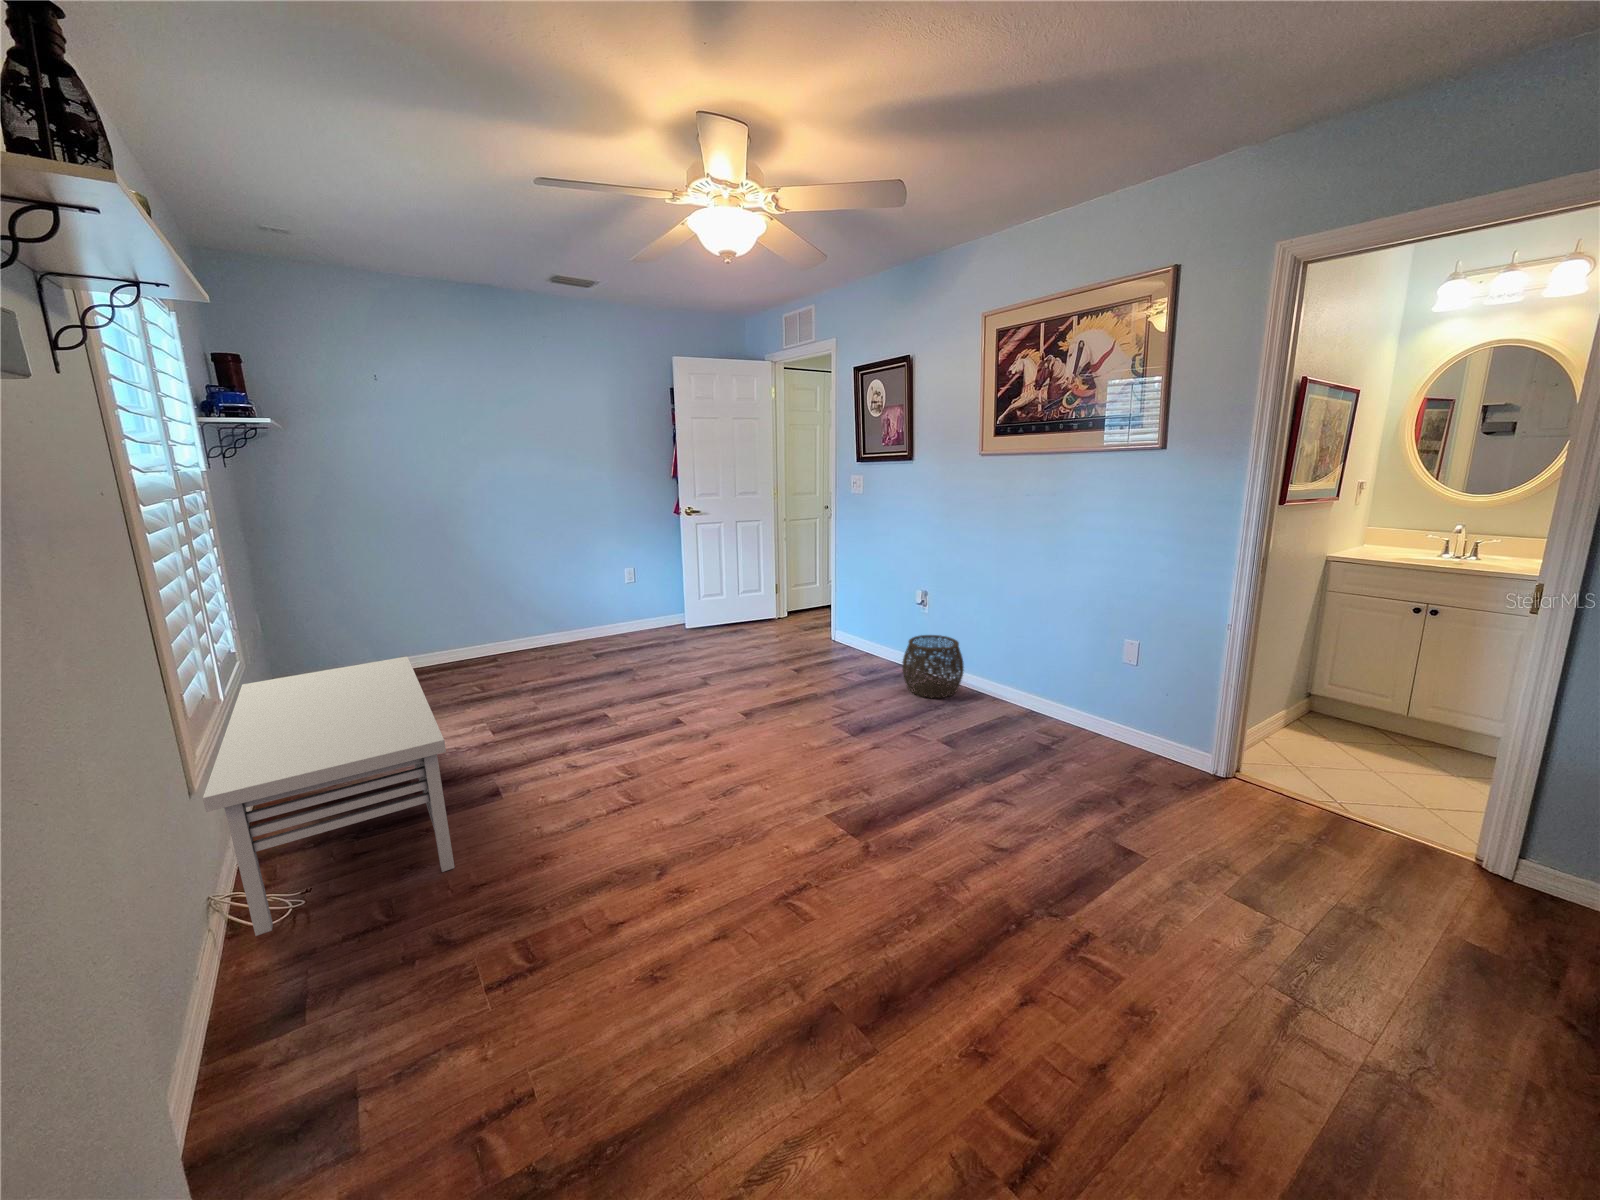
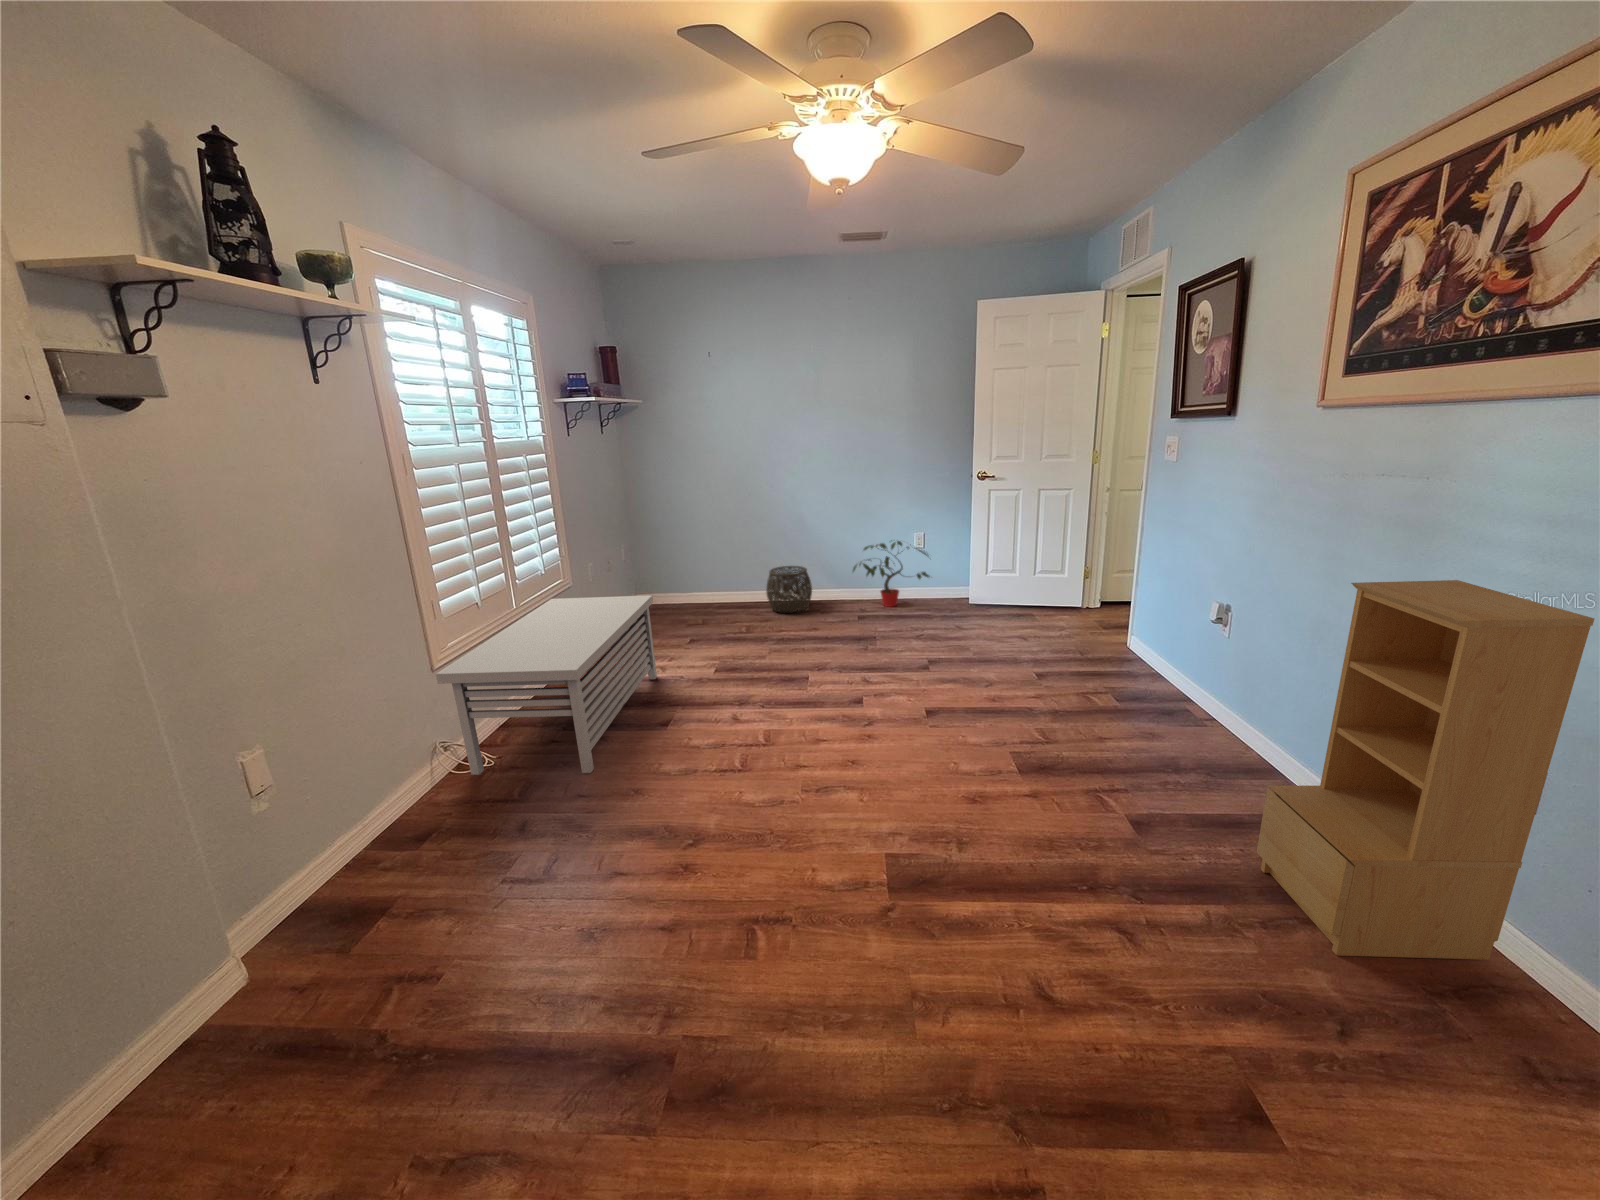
bookshelf: none [1022,550,1155,773] -> present [1257,580,1594,960]
potted plant: none [572,575,657,642] -> present [853,541,930,607]
woven basket: present [902,635,964,698] -> present [766,566,812,613]

